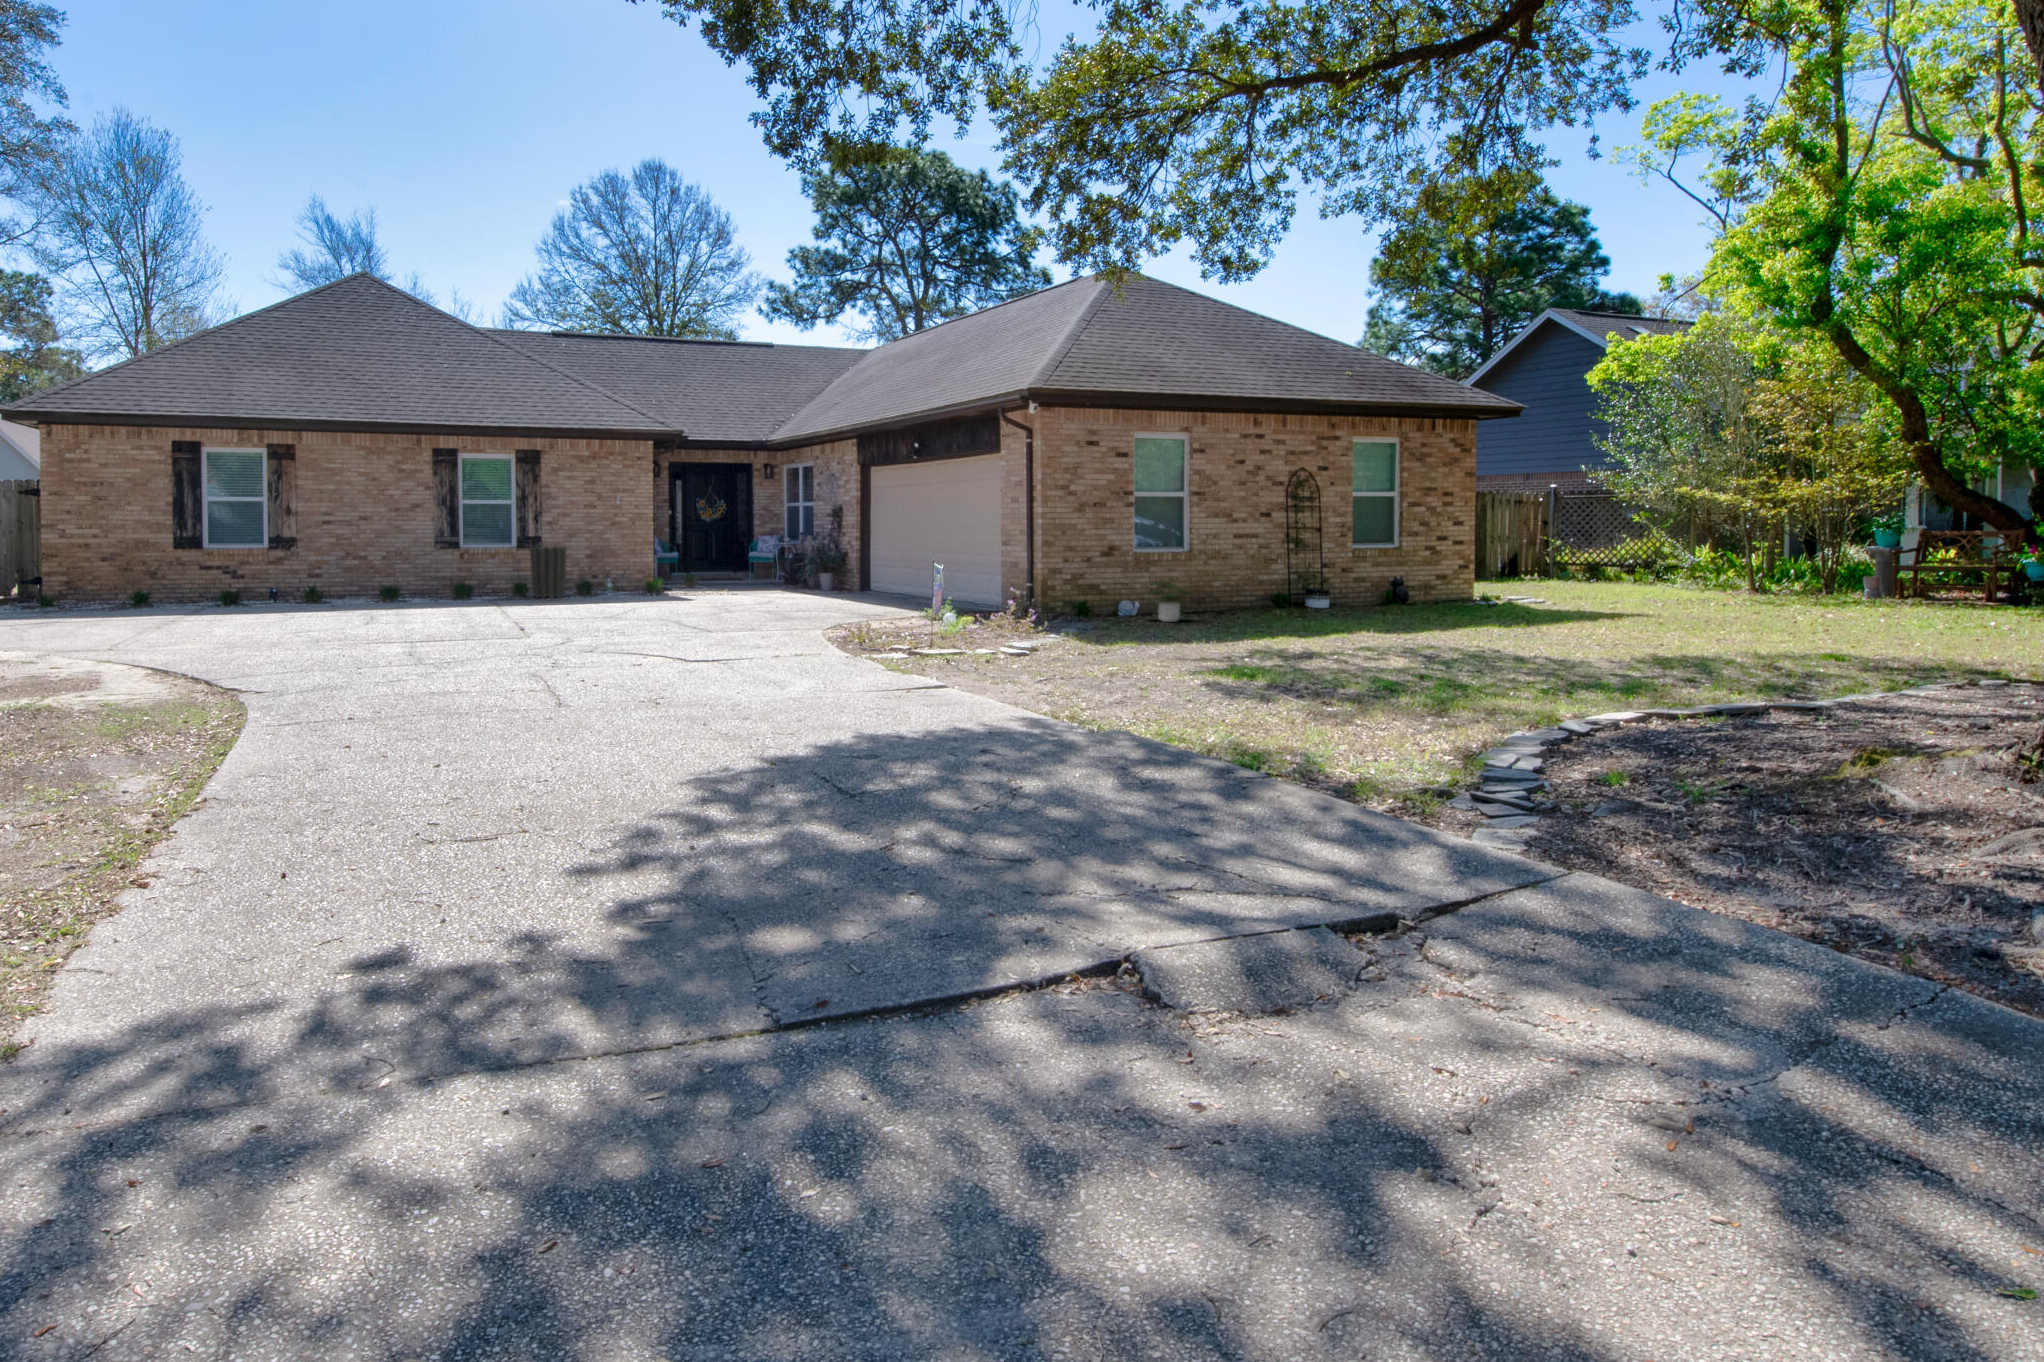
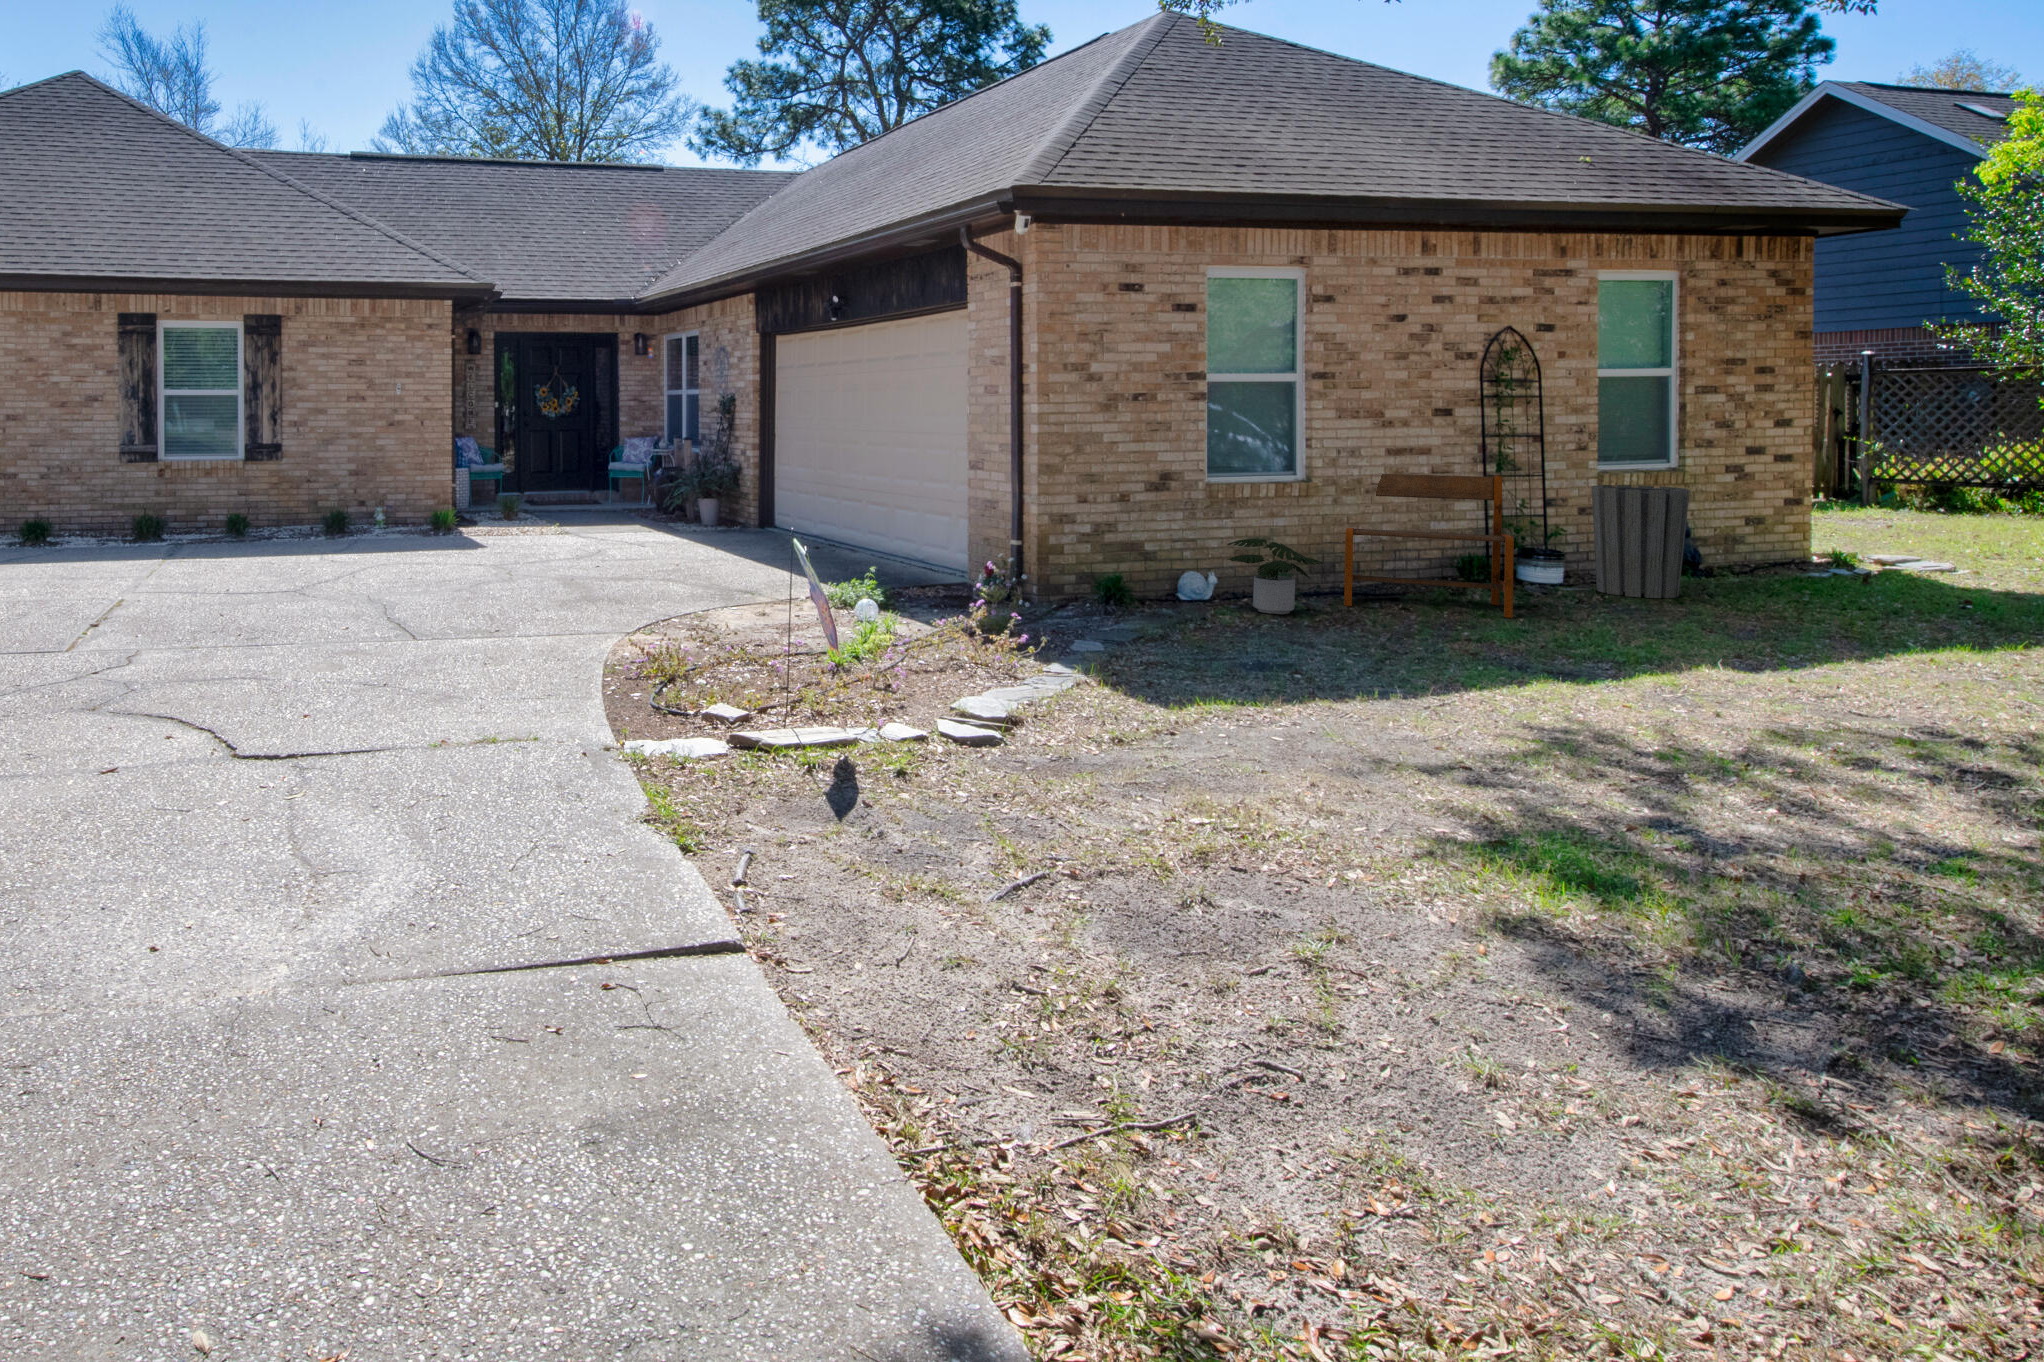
bench: none [1207,546,1292,622] -> present [1344,474,1514,618]
trash can: present [530,547,567,598] -> present [1592,485,1690,598]

